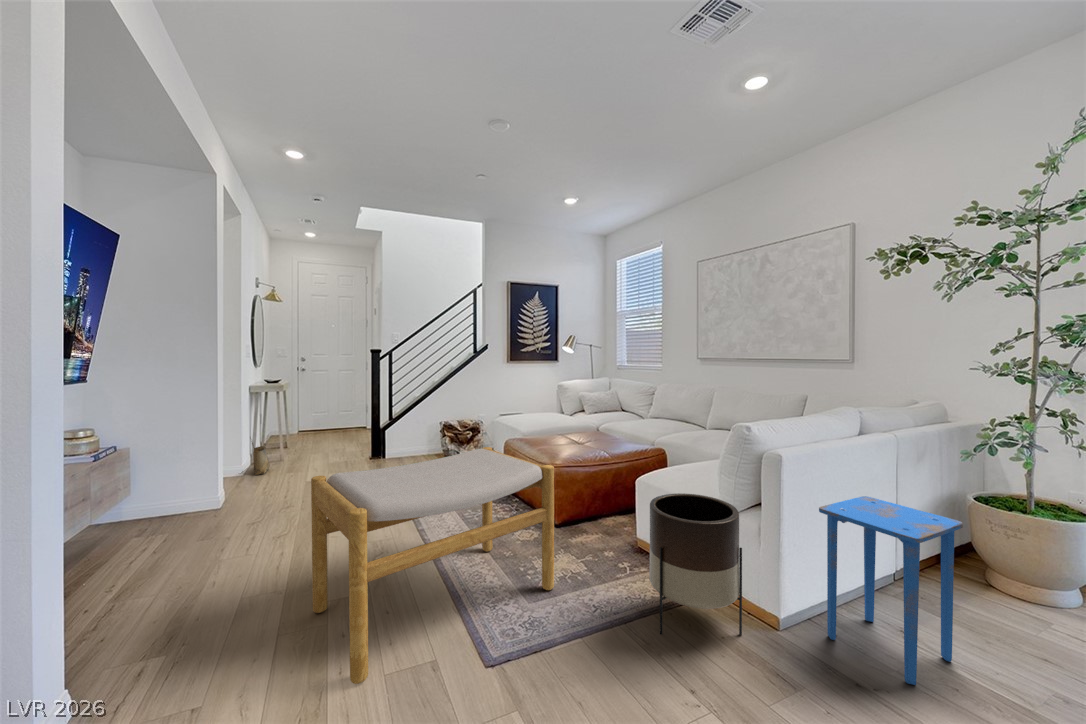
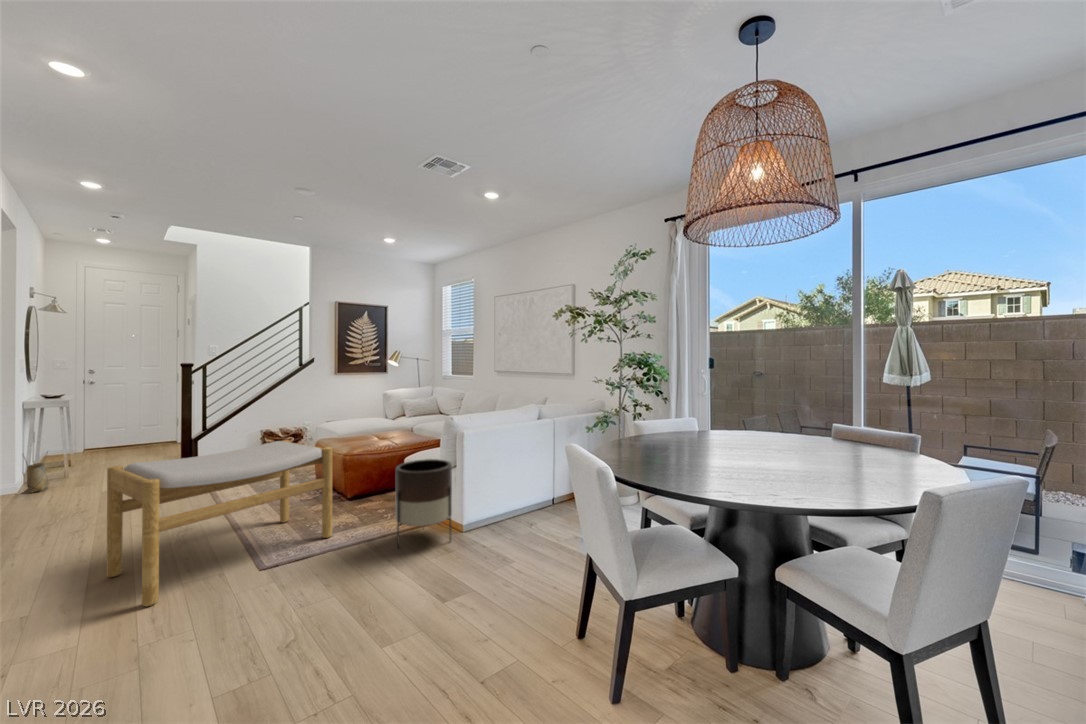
side table: present [819,496,963,685] -> none [497,451,564,548]

